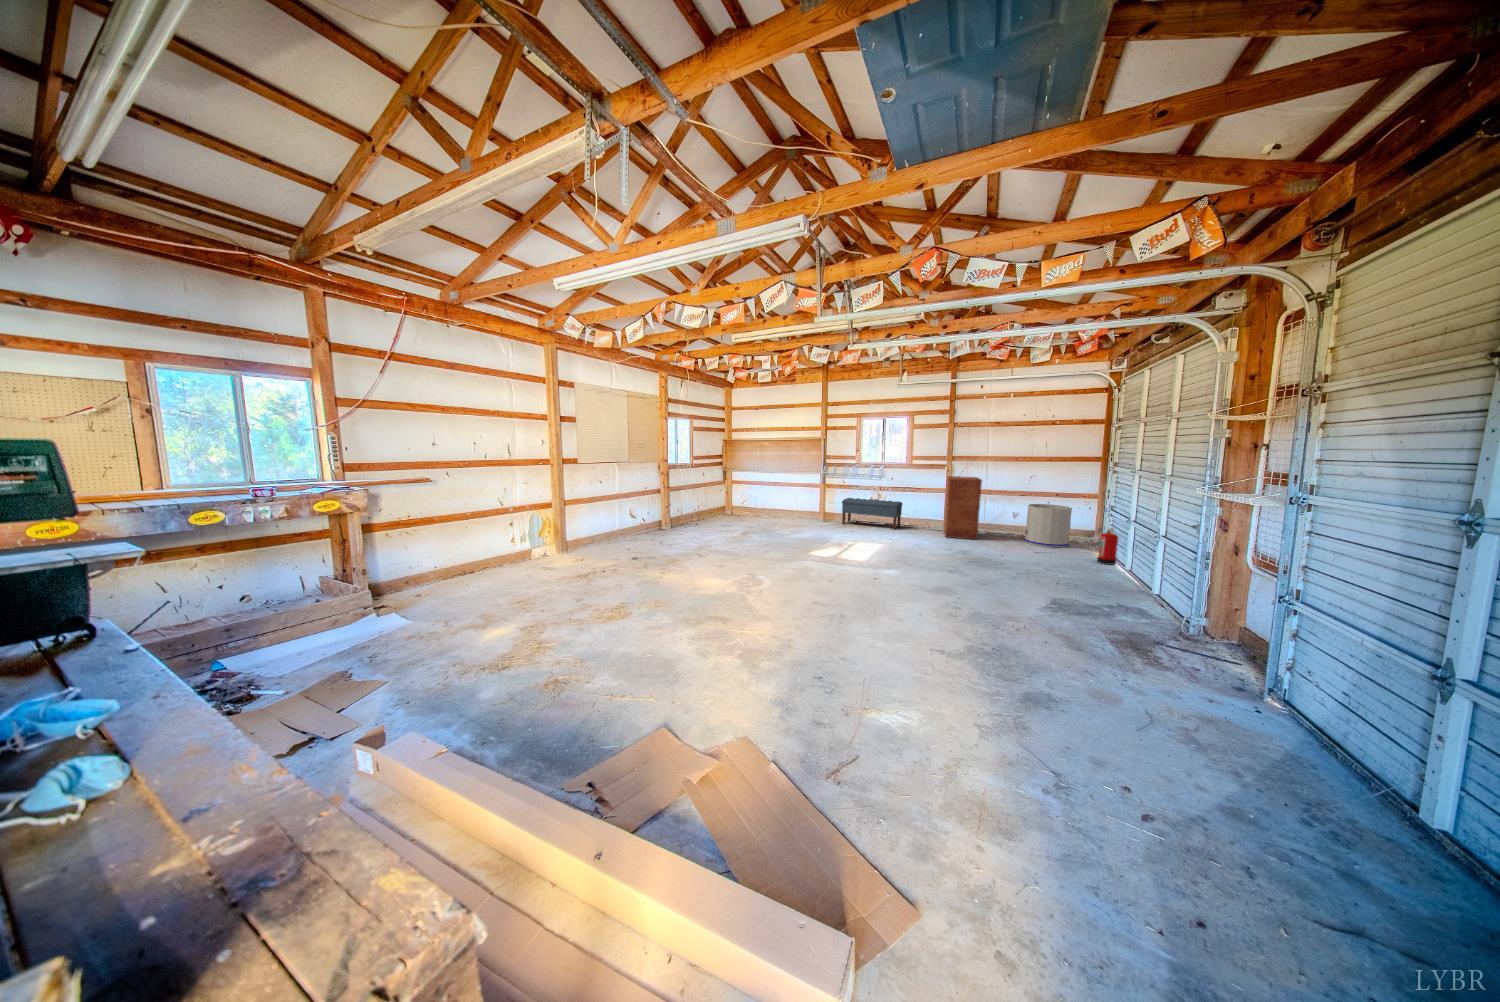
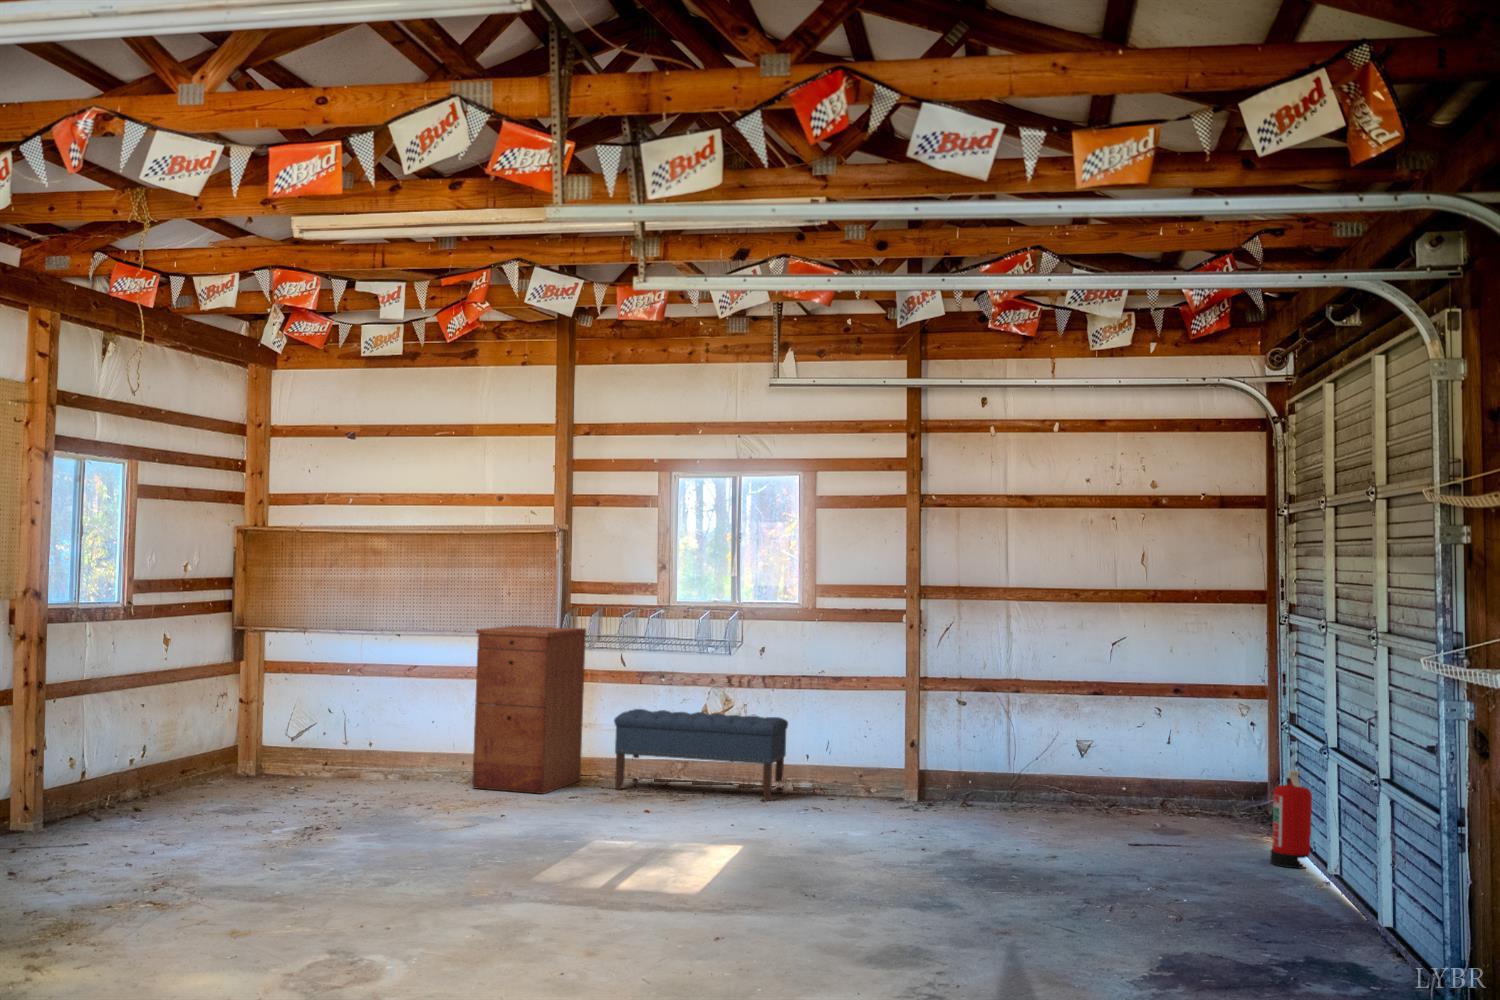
filing cabinet: present [944,476,982,540] -> present [472,626,586,794]
trash can: present [1024,504,1072,548] -> none [1105,716,1212,832]

